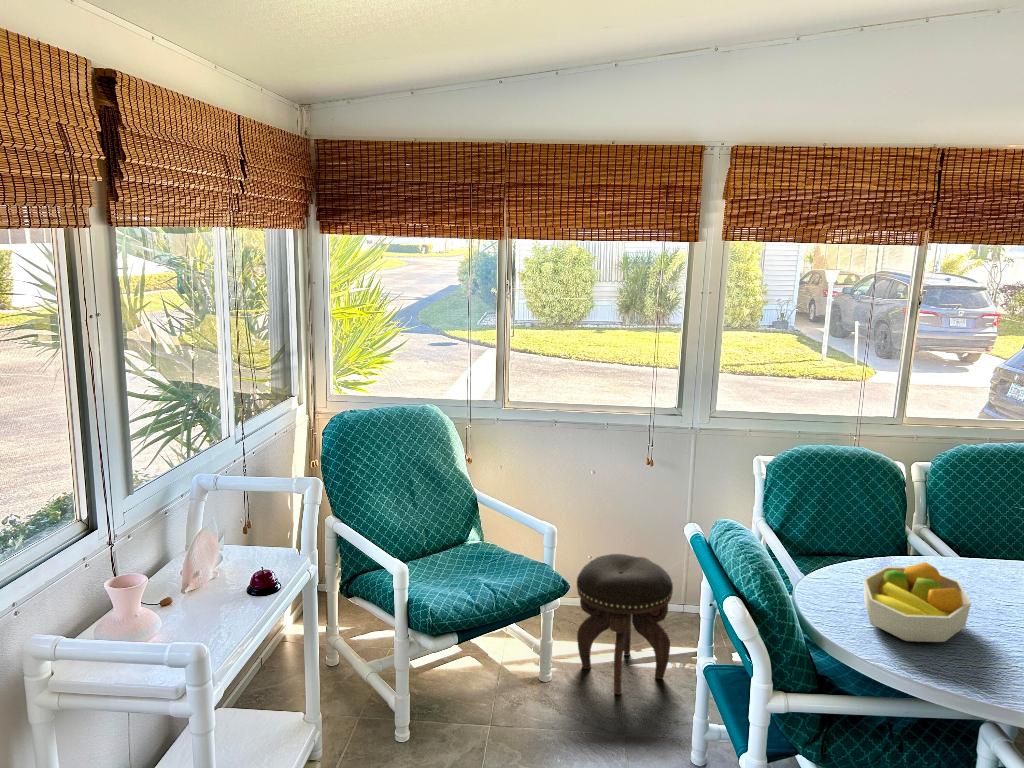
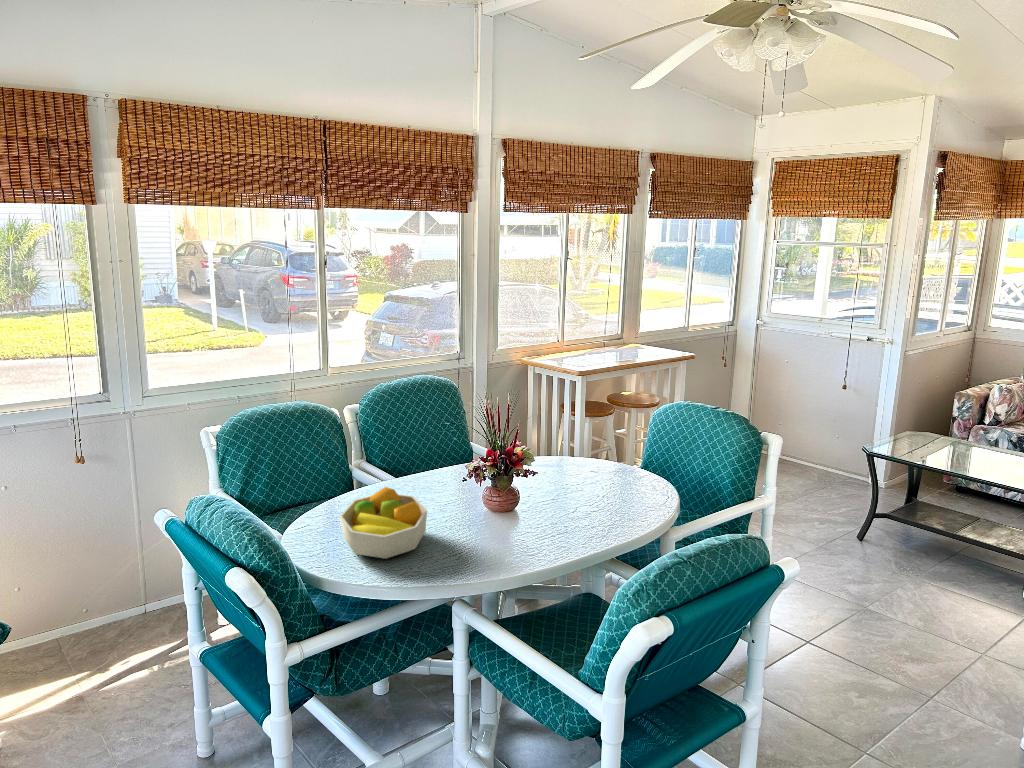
footstool: present [577,554,673,695] -> none [13,566,146,727]

